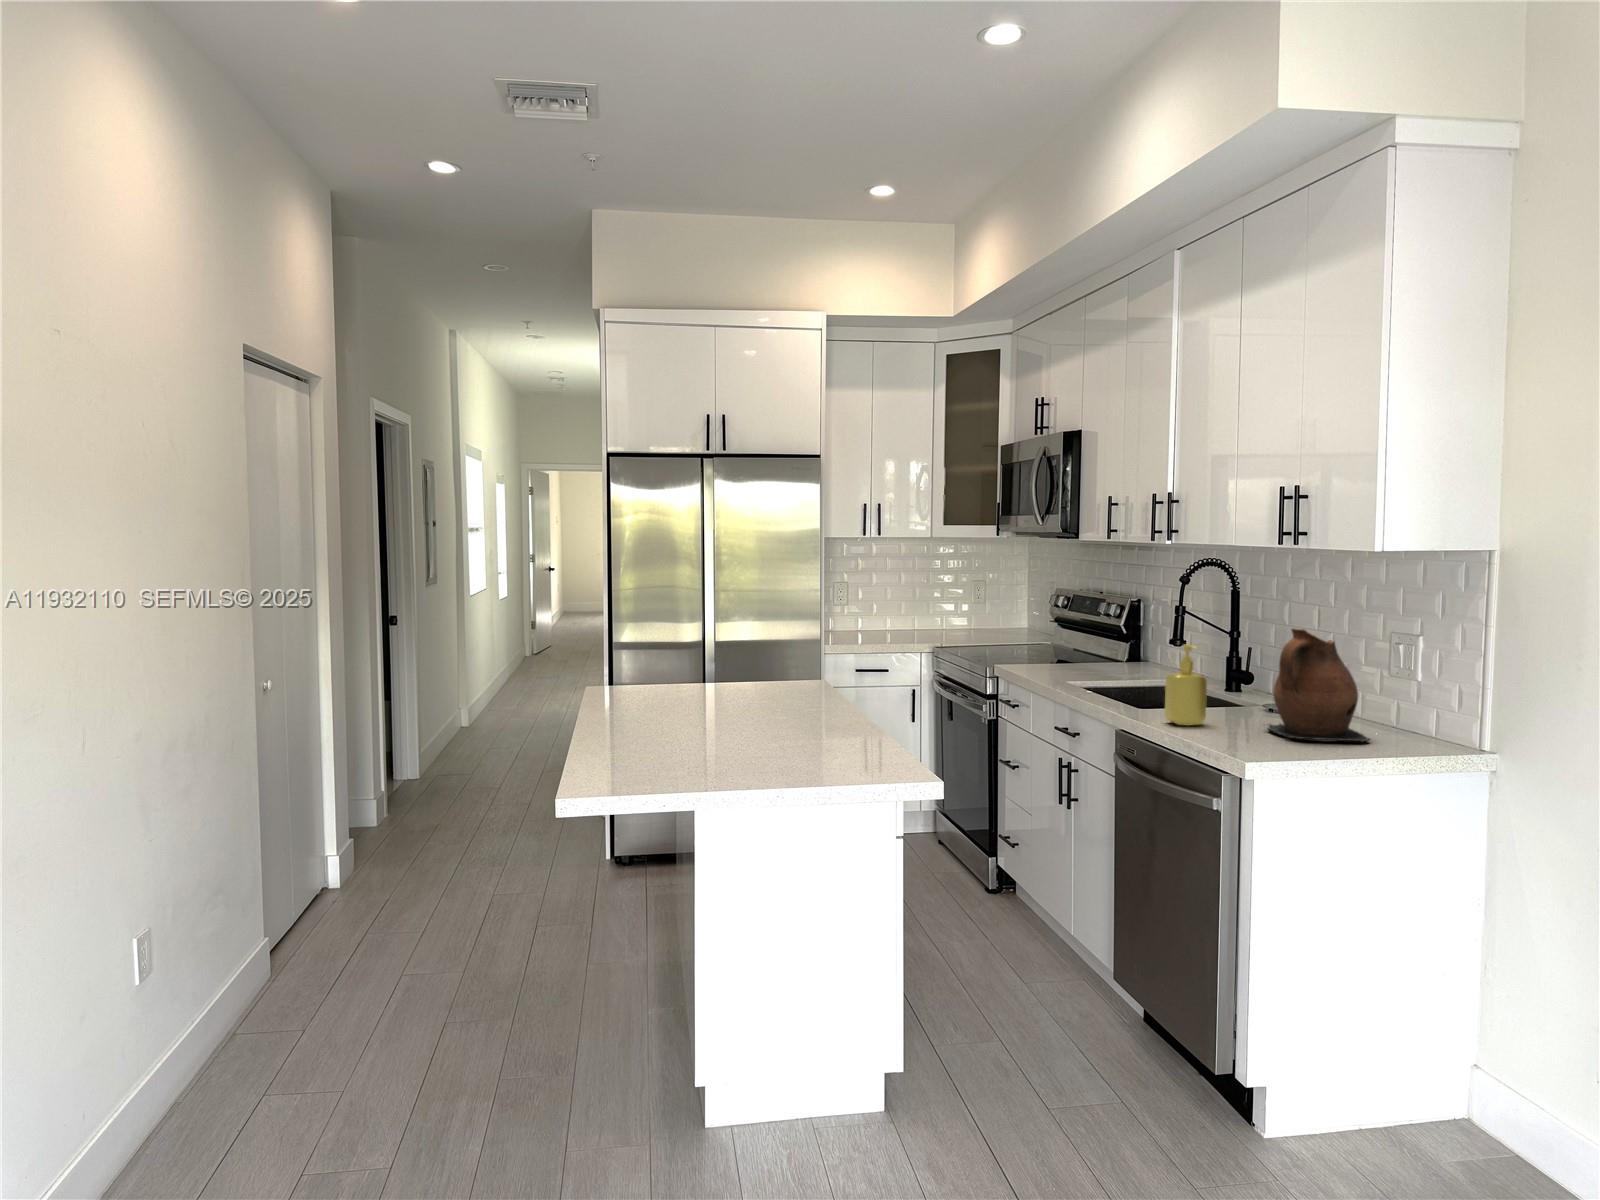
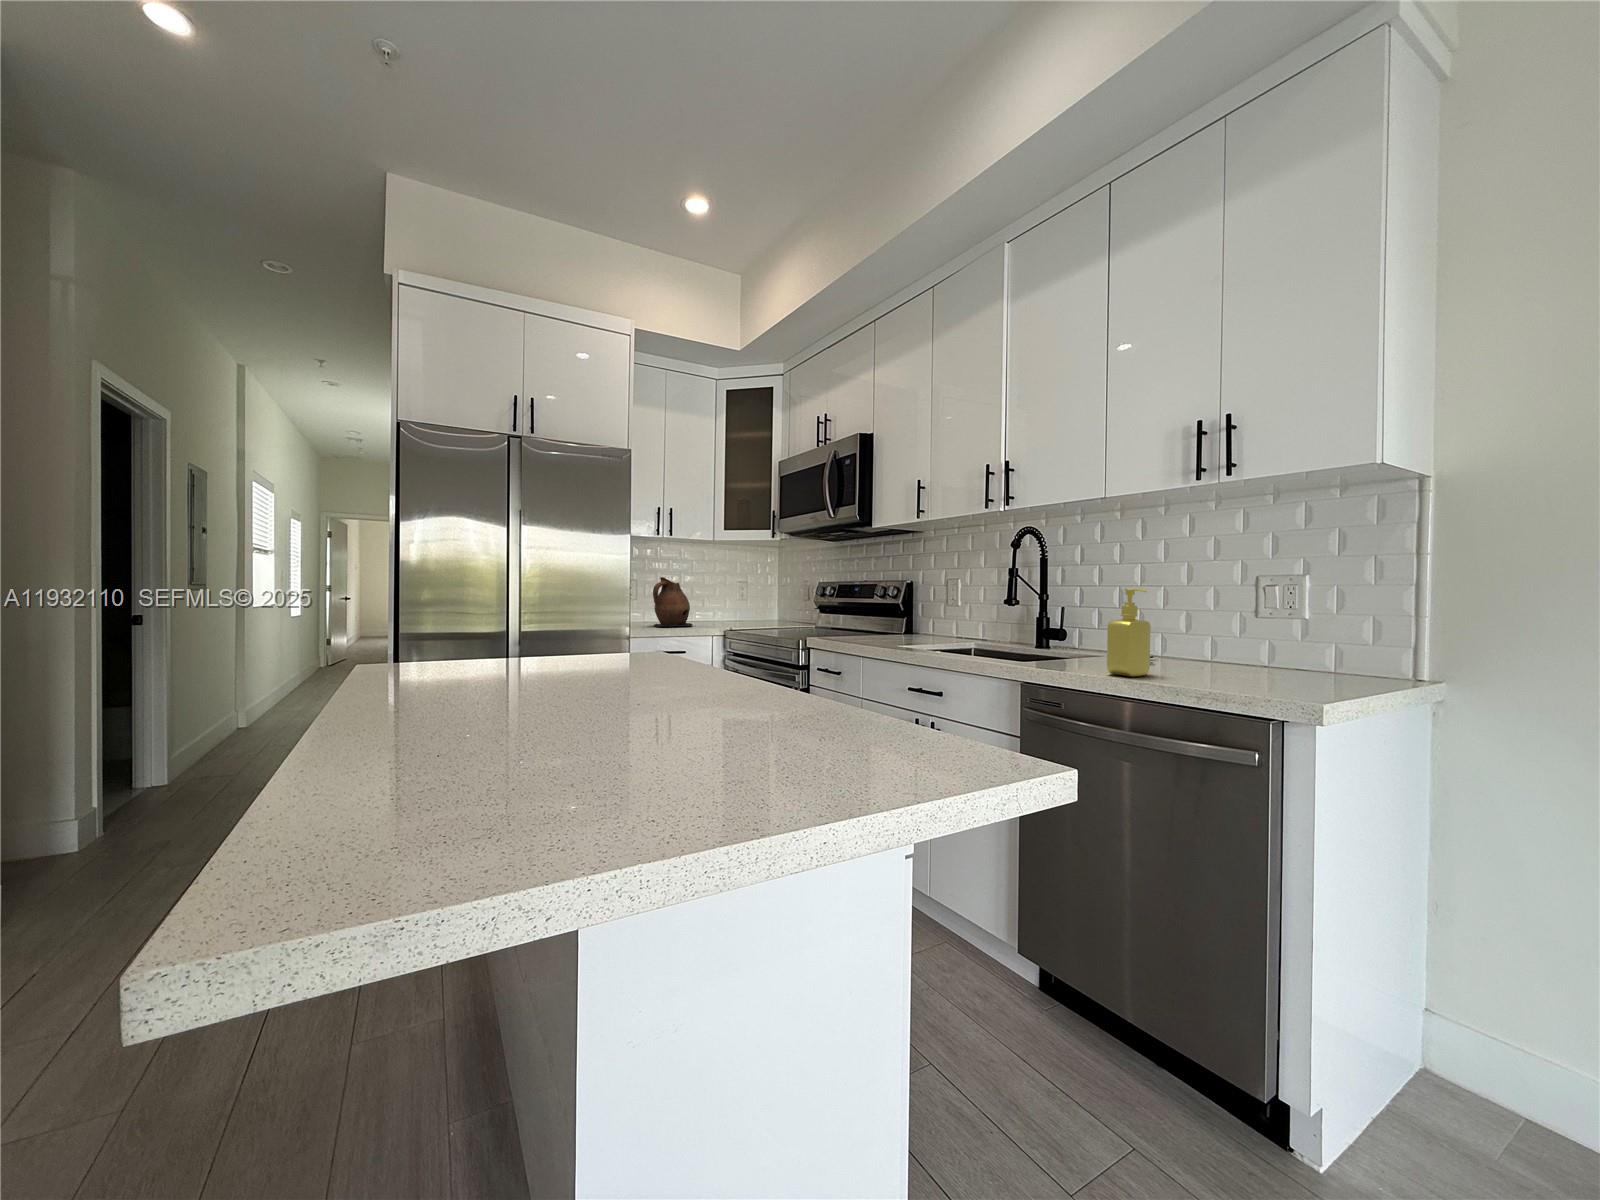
ceramic pitcher: present [1269,628,1370,742] -> present [653,577,692,626]

